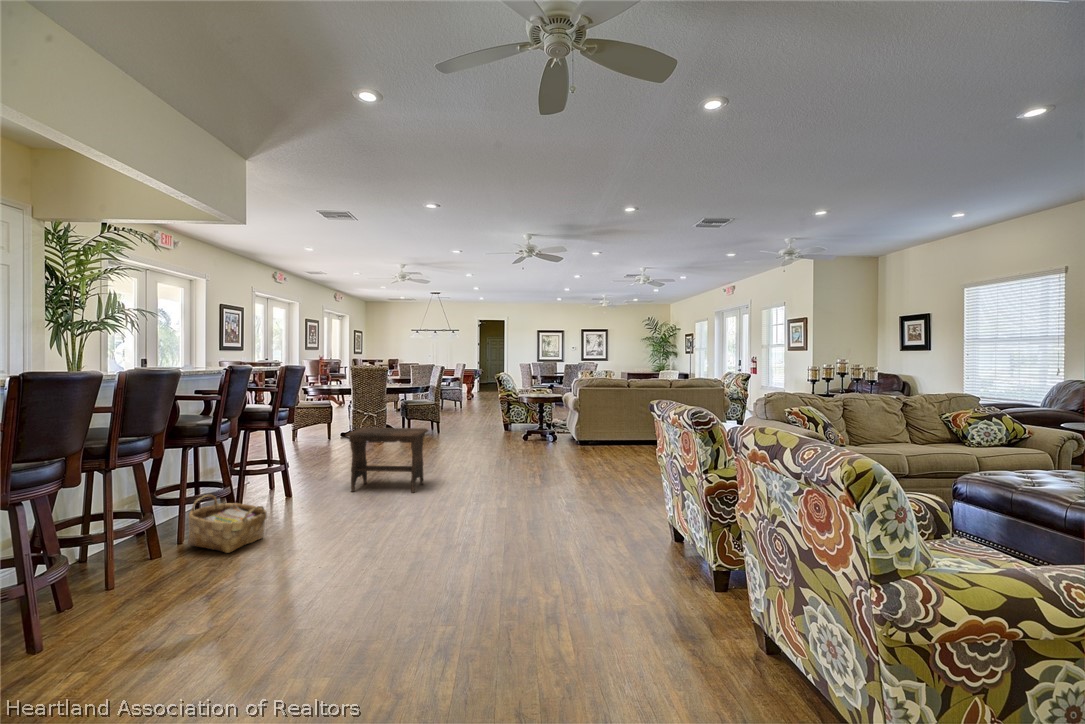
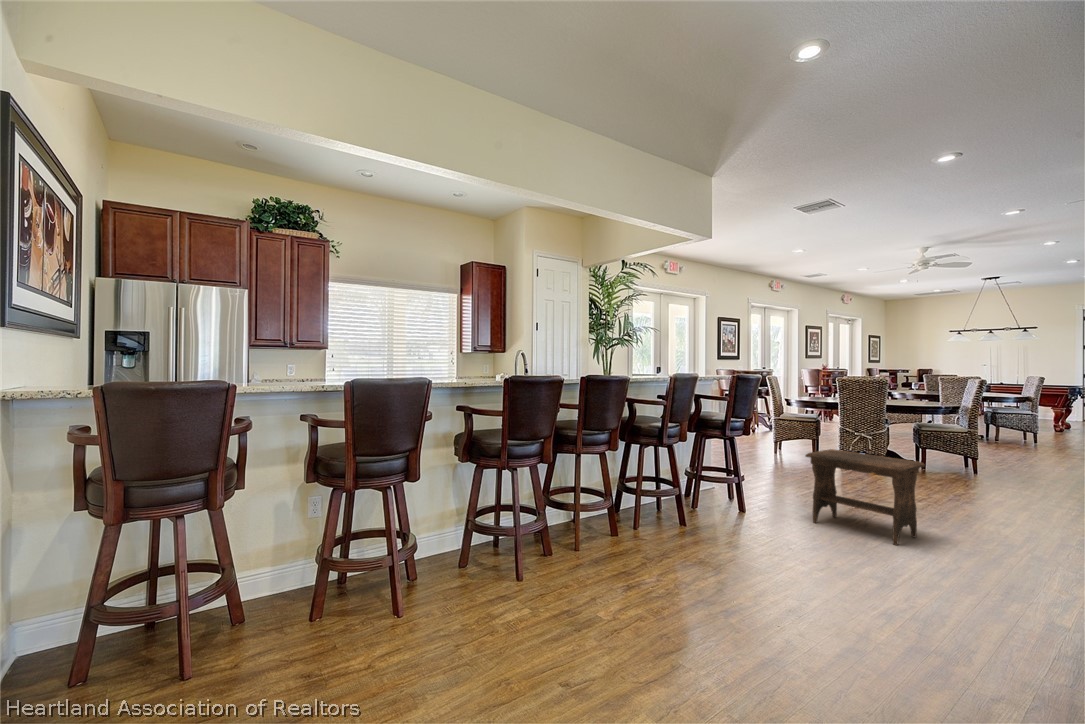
woven basket: present [188,495,267,553] -> none [640,491,704,552]

